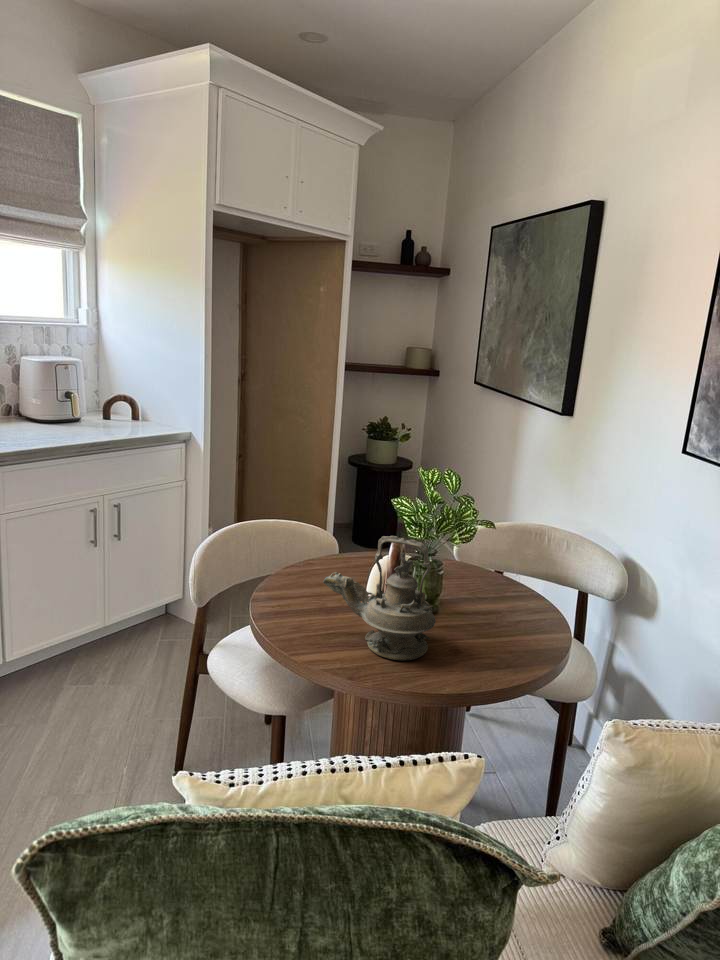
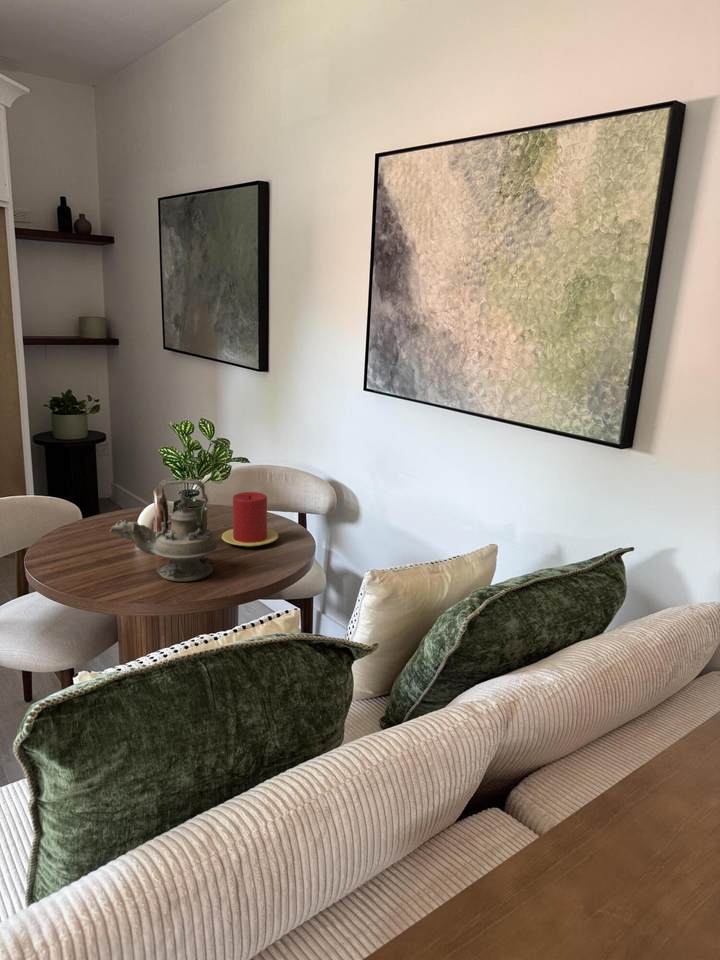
candle: none [457,561,526,630] -> present [222,492,278,547]

